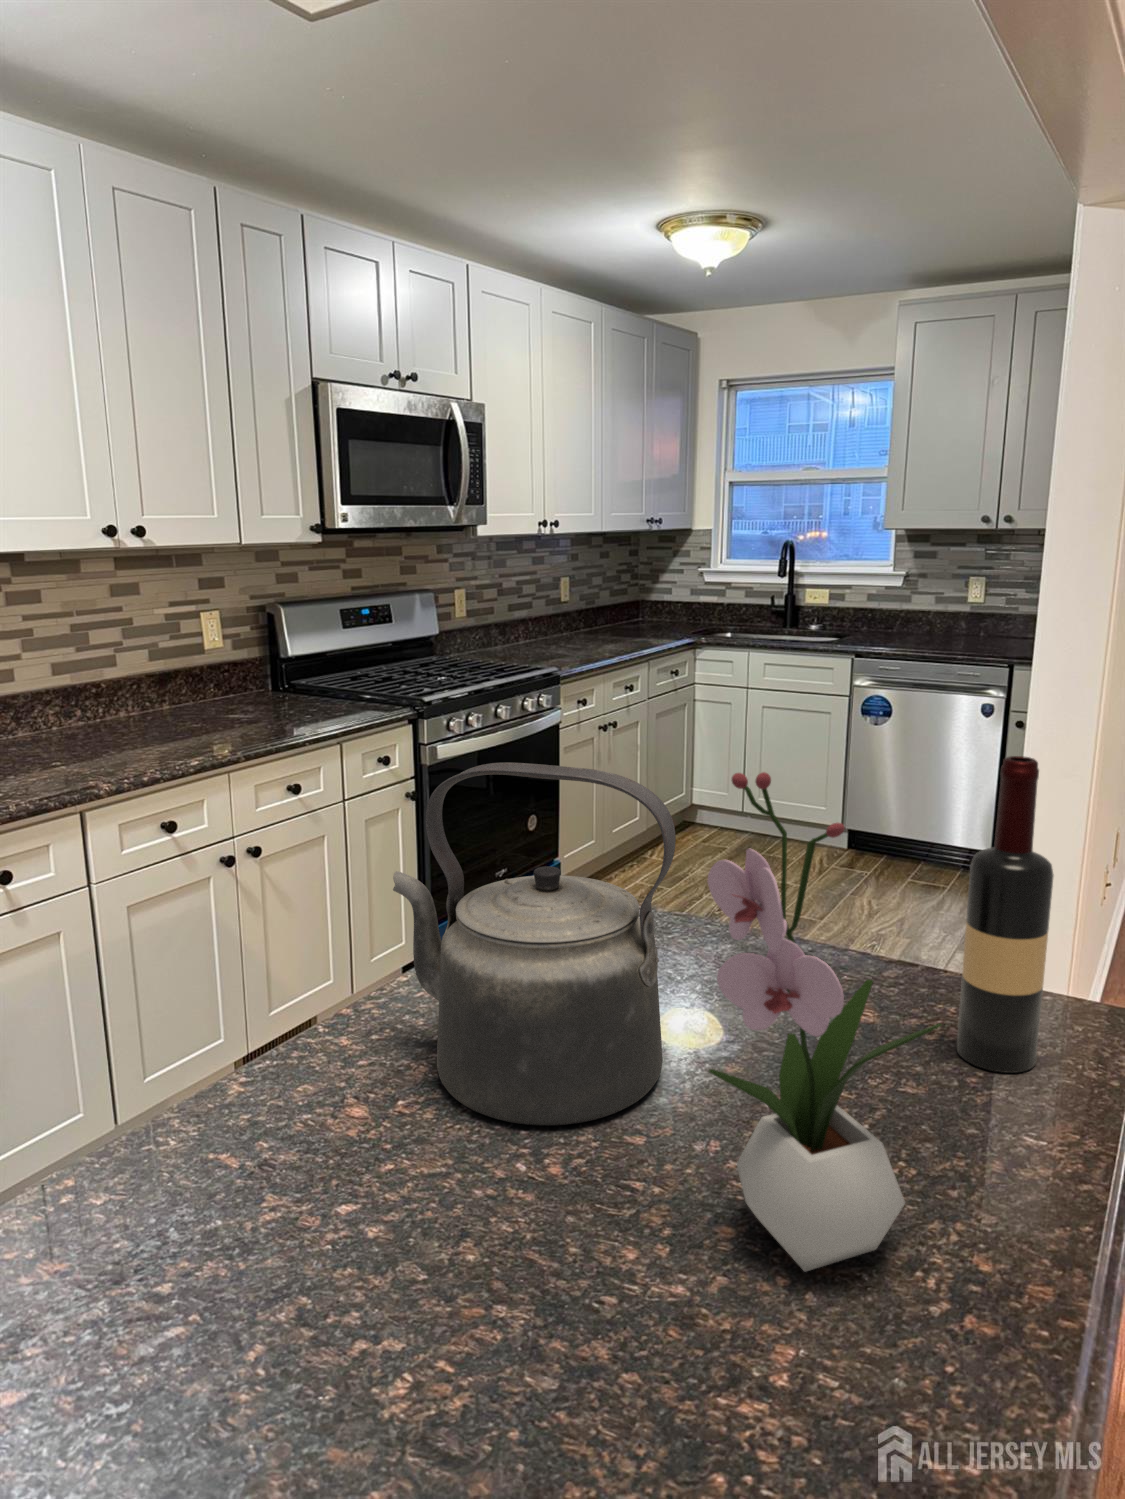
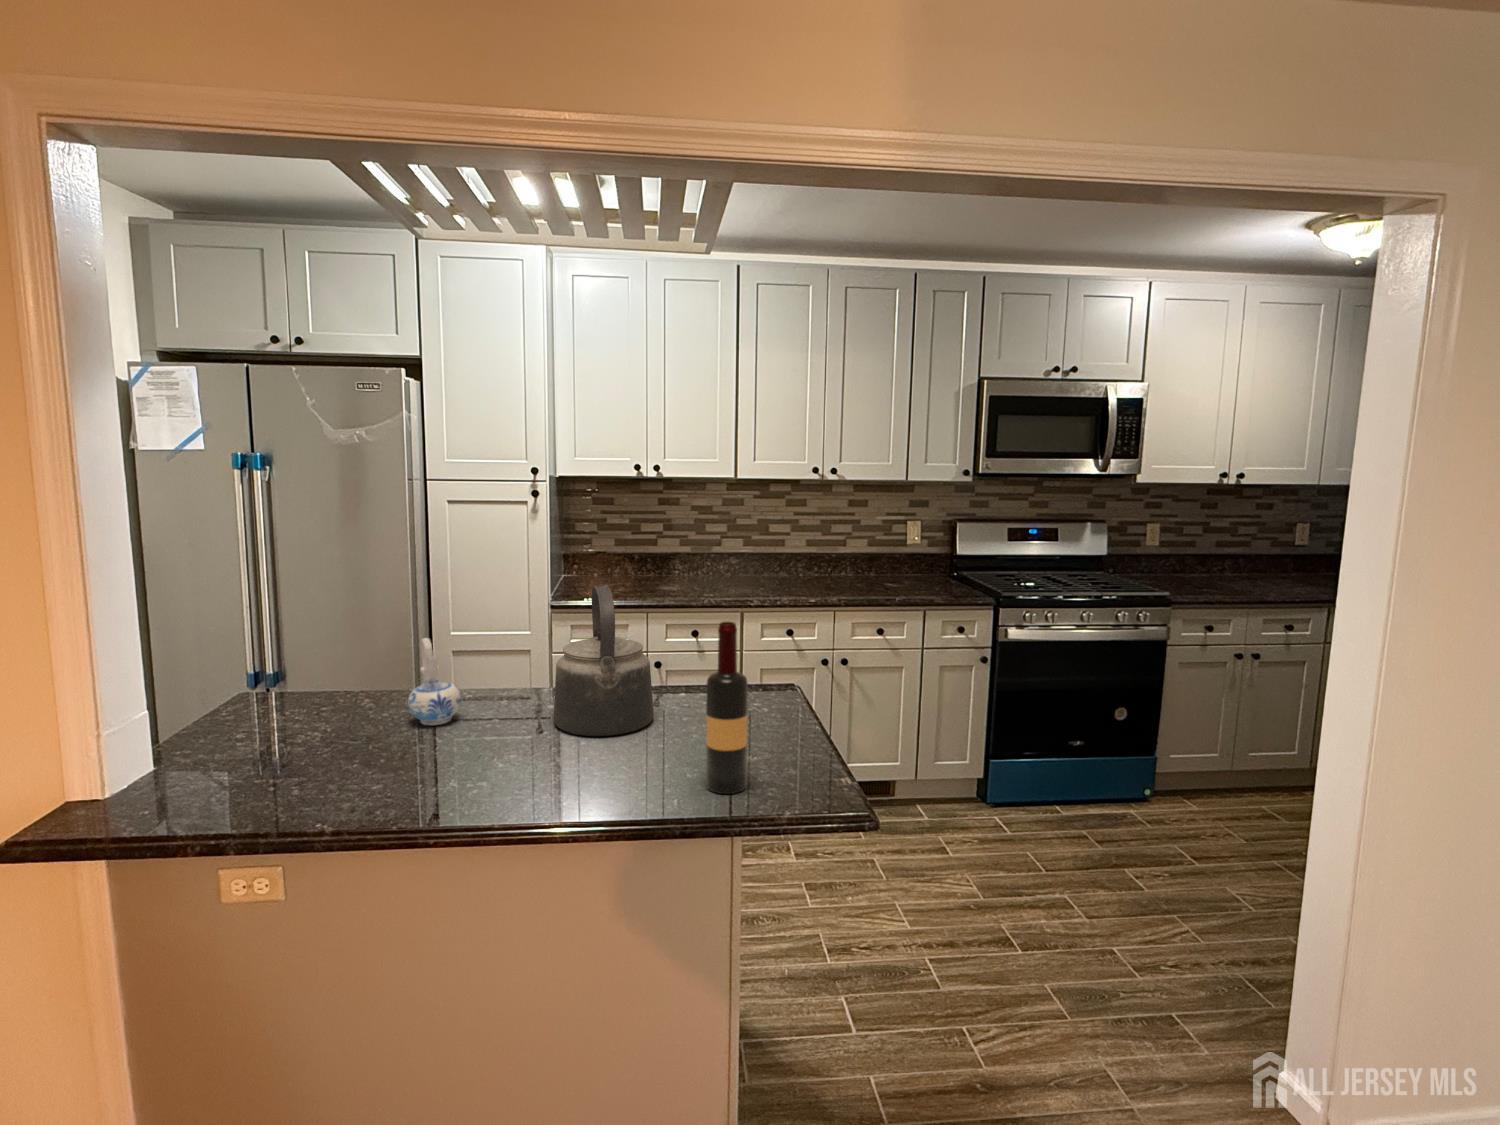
flower arrangement: present [708,772,942,1272] -> none [491,584,564,785]
ceramic pitcher: none [143,1054,322,1322] -> present [408,638,461,725]

